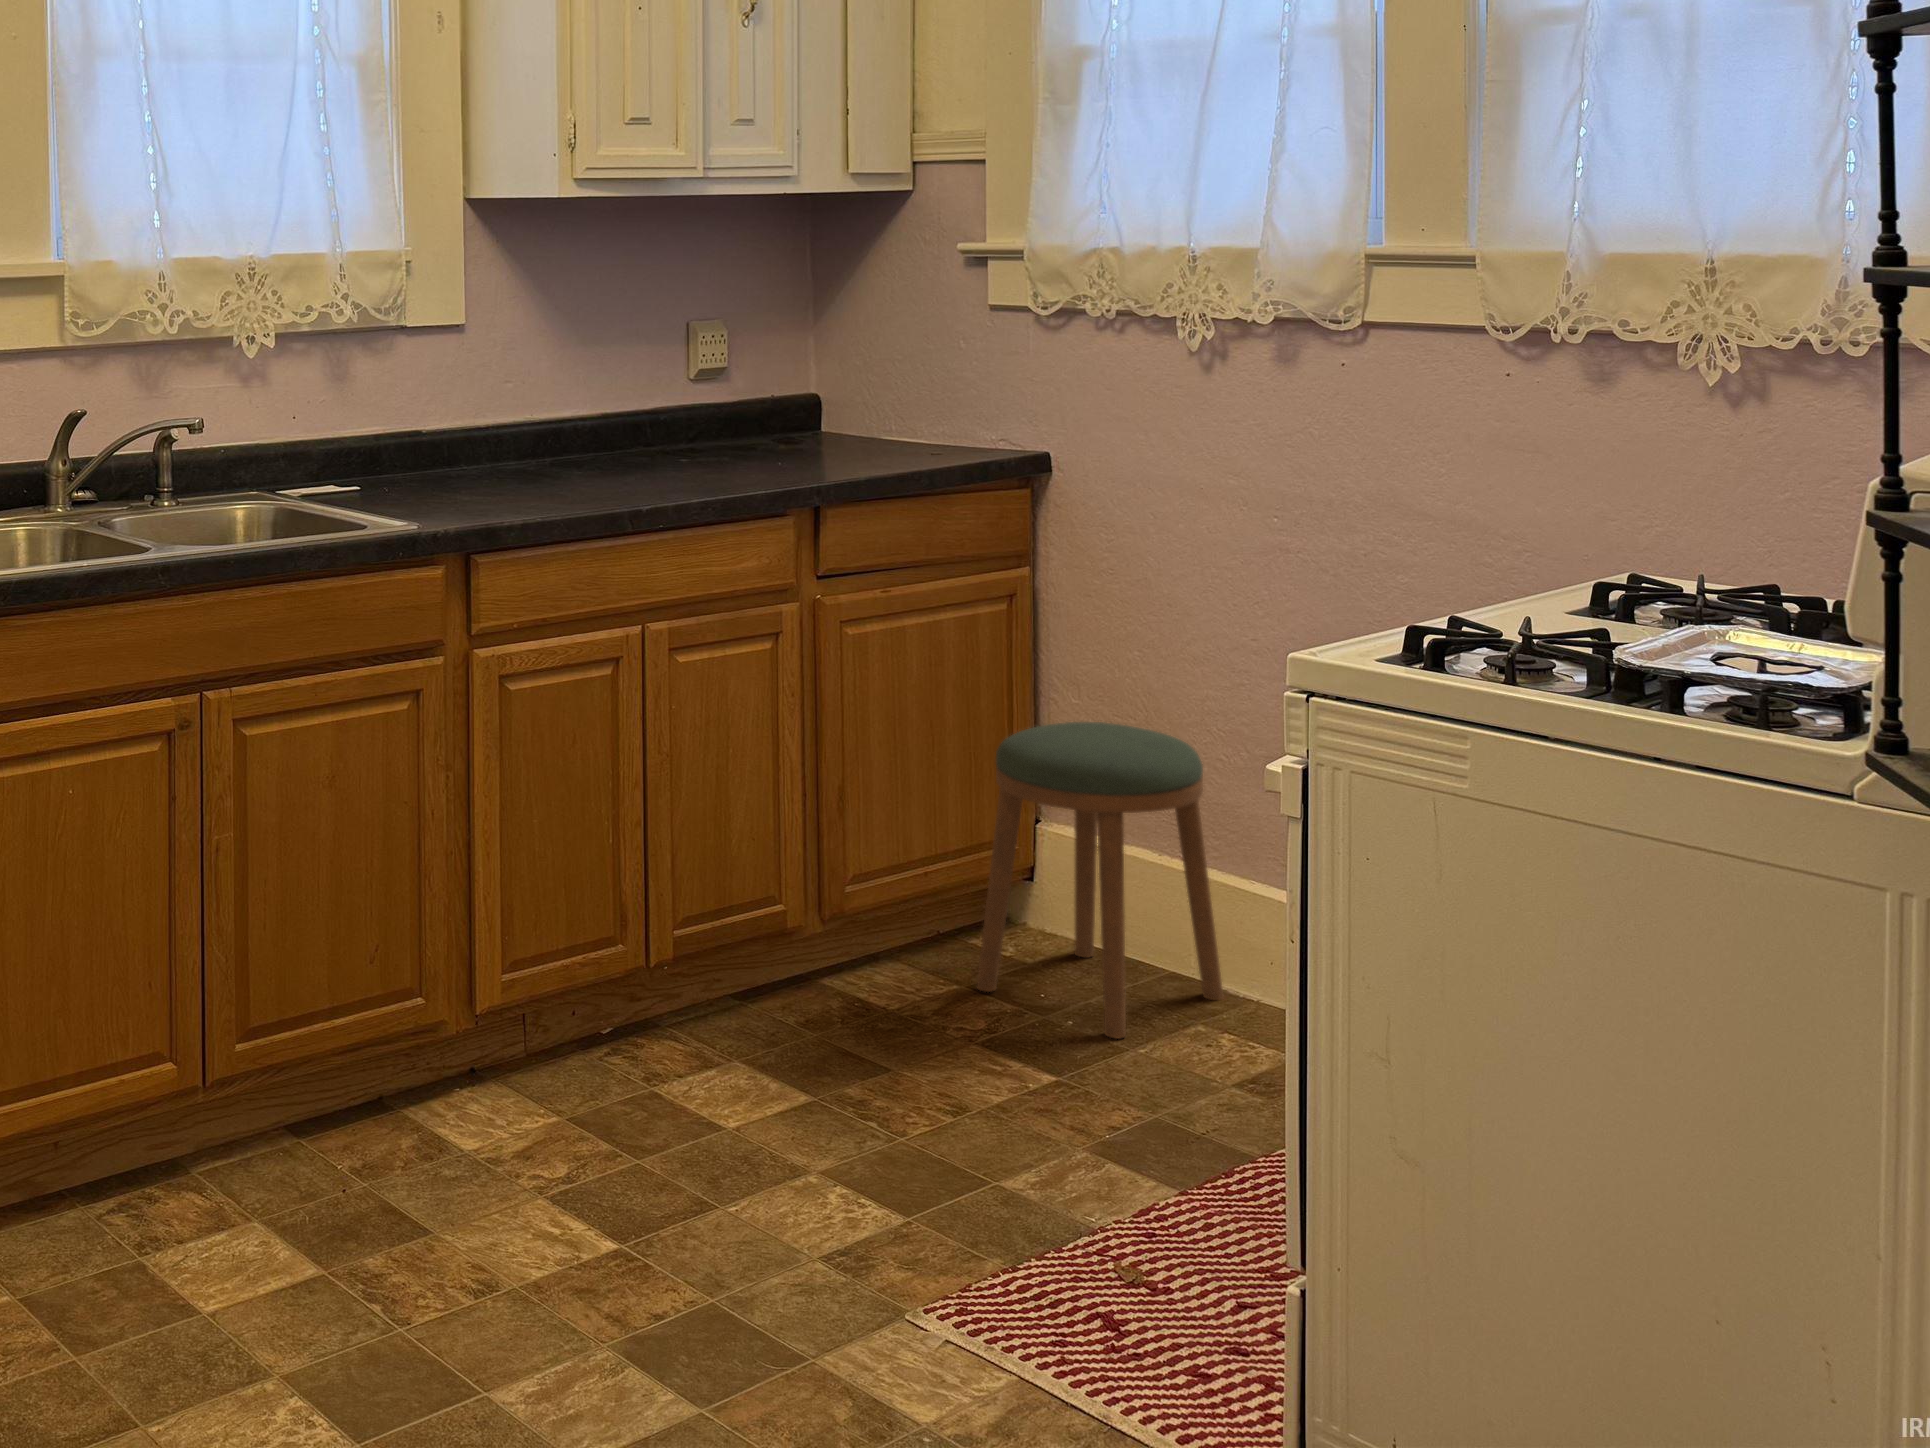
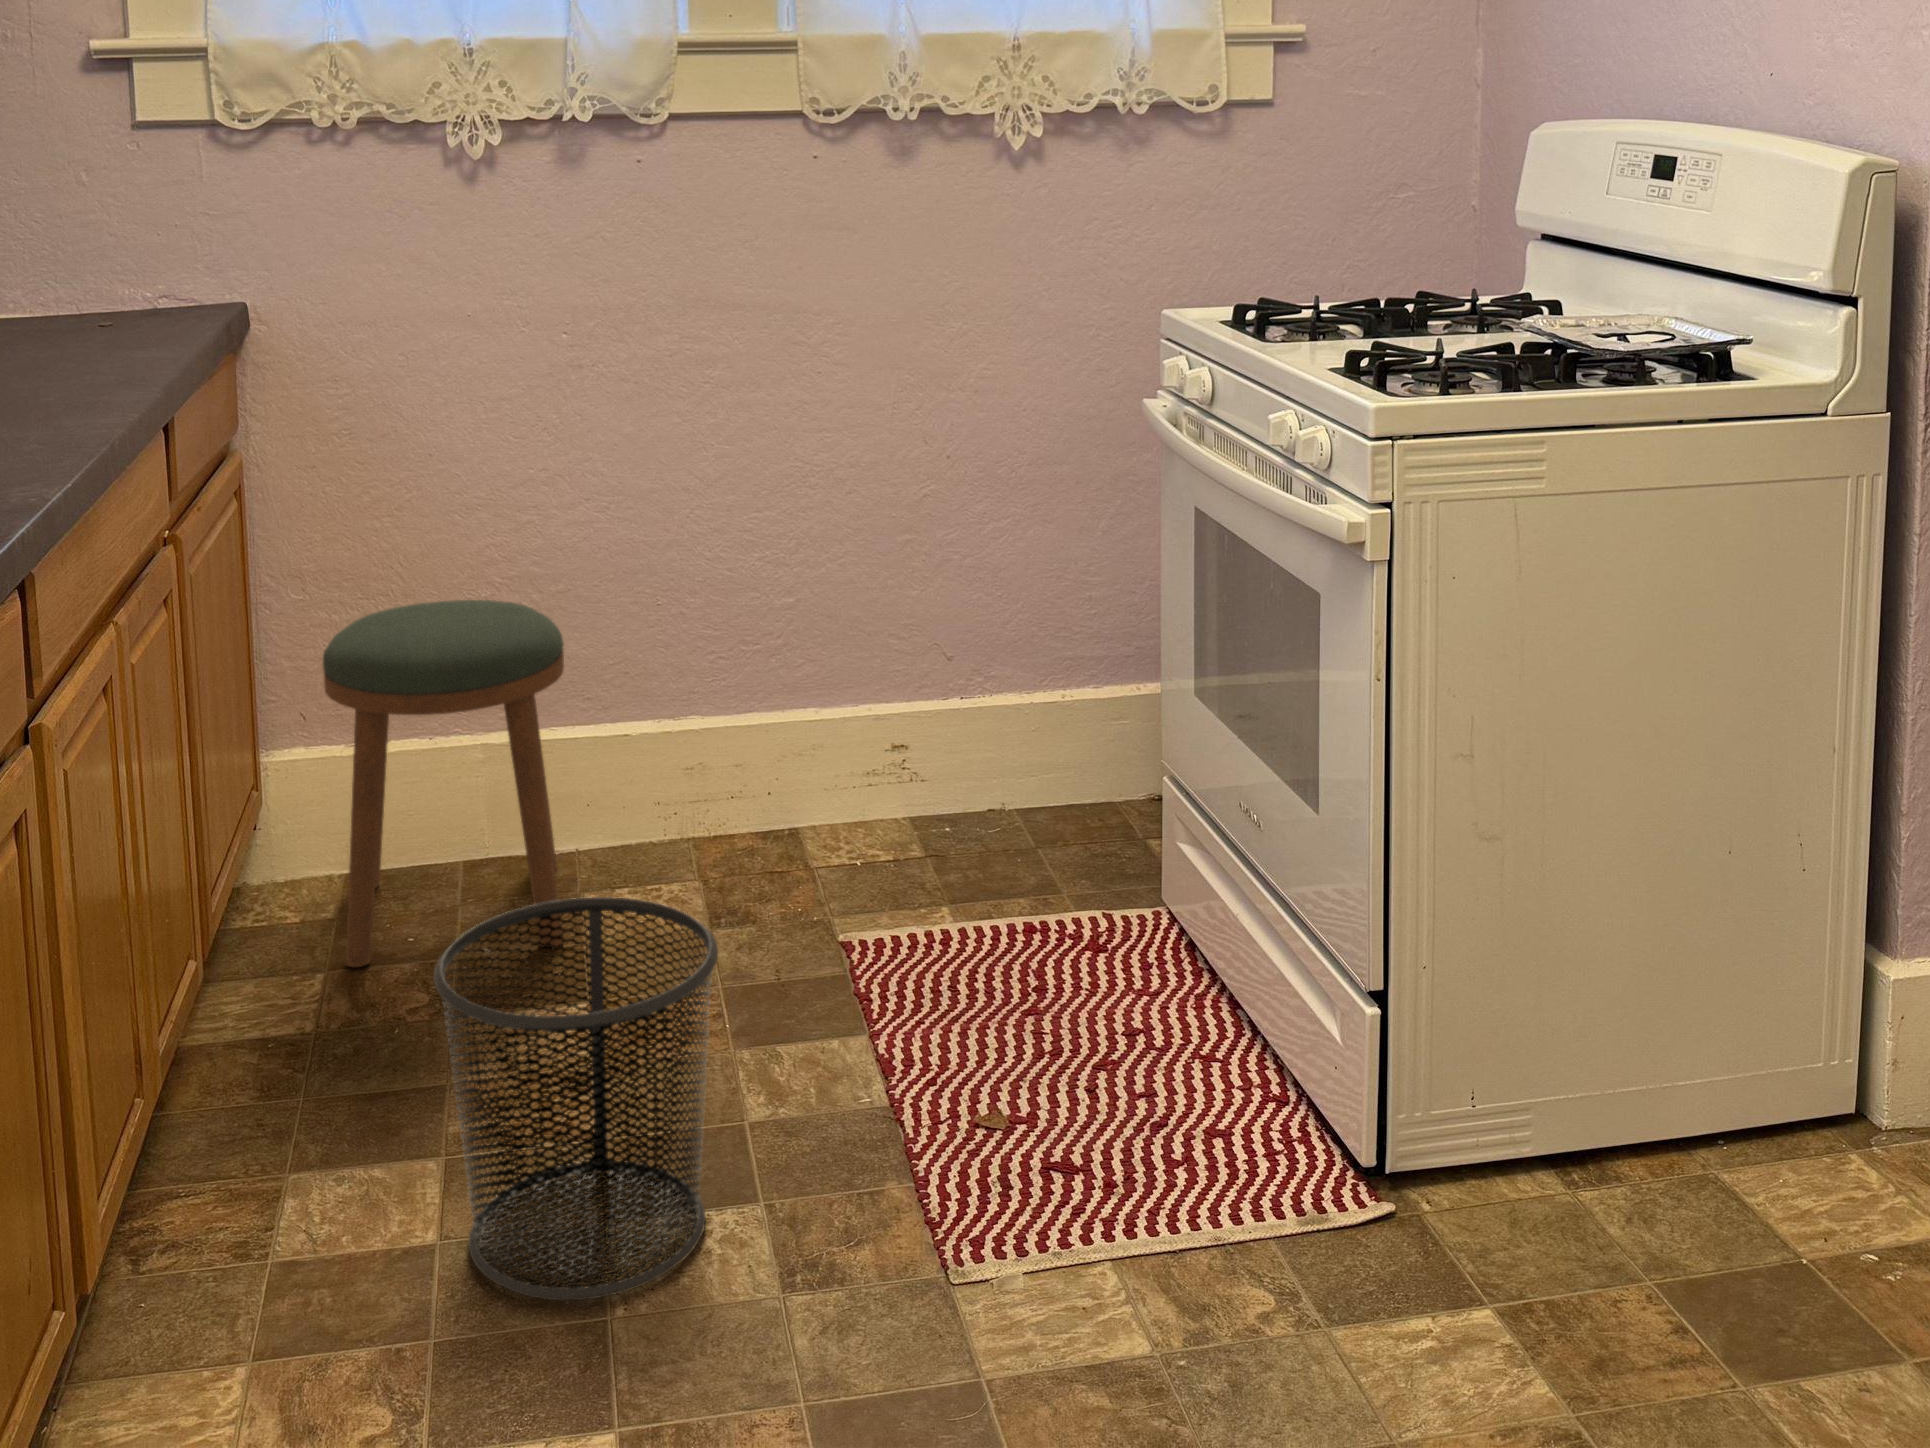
waste bin: none [698,912,912,1206] -> present [433,897,718,1300]

